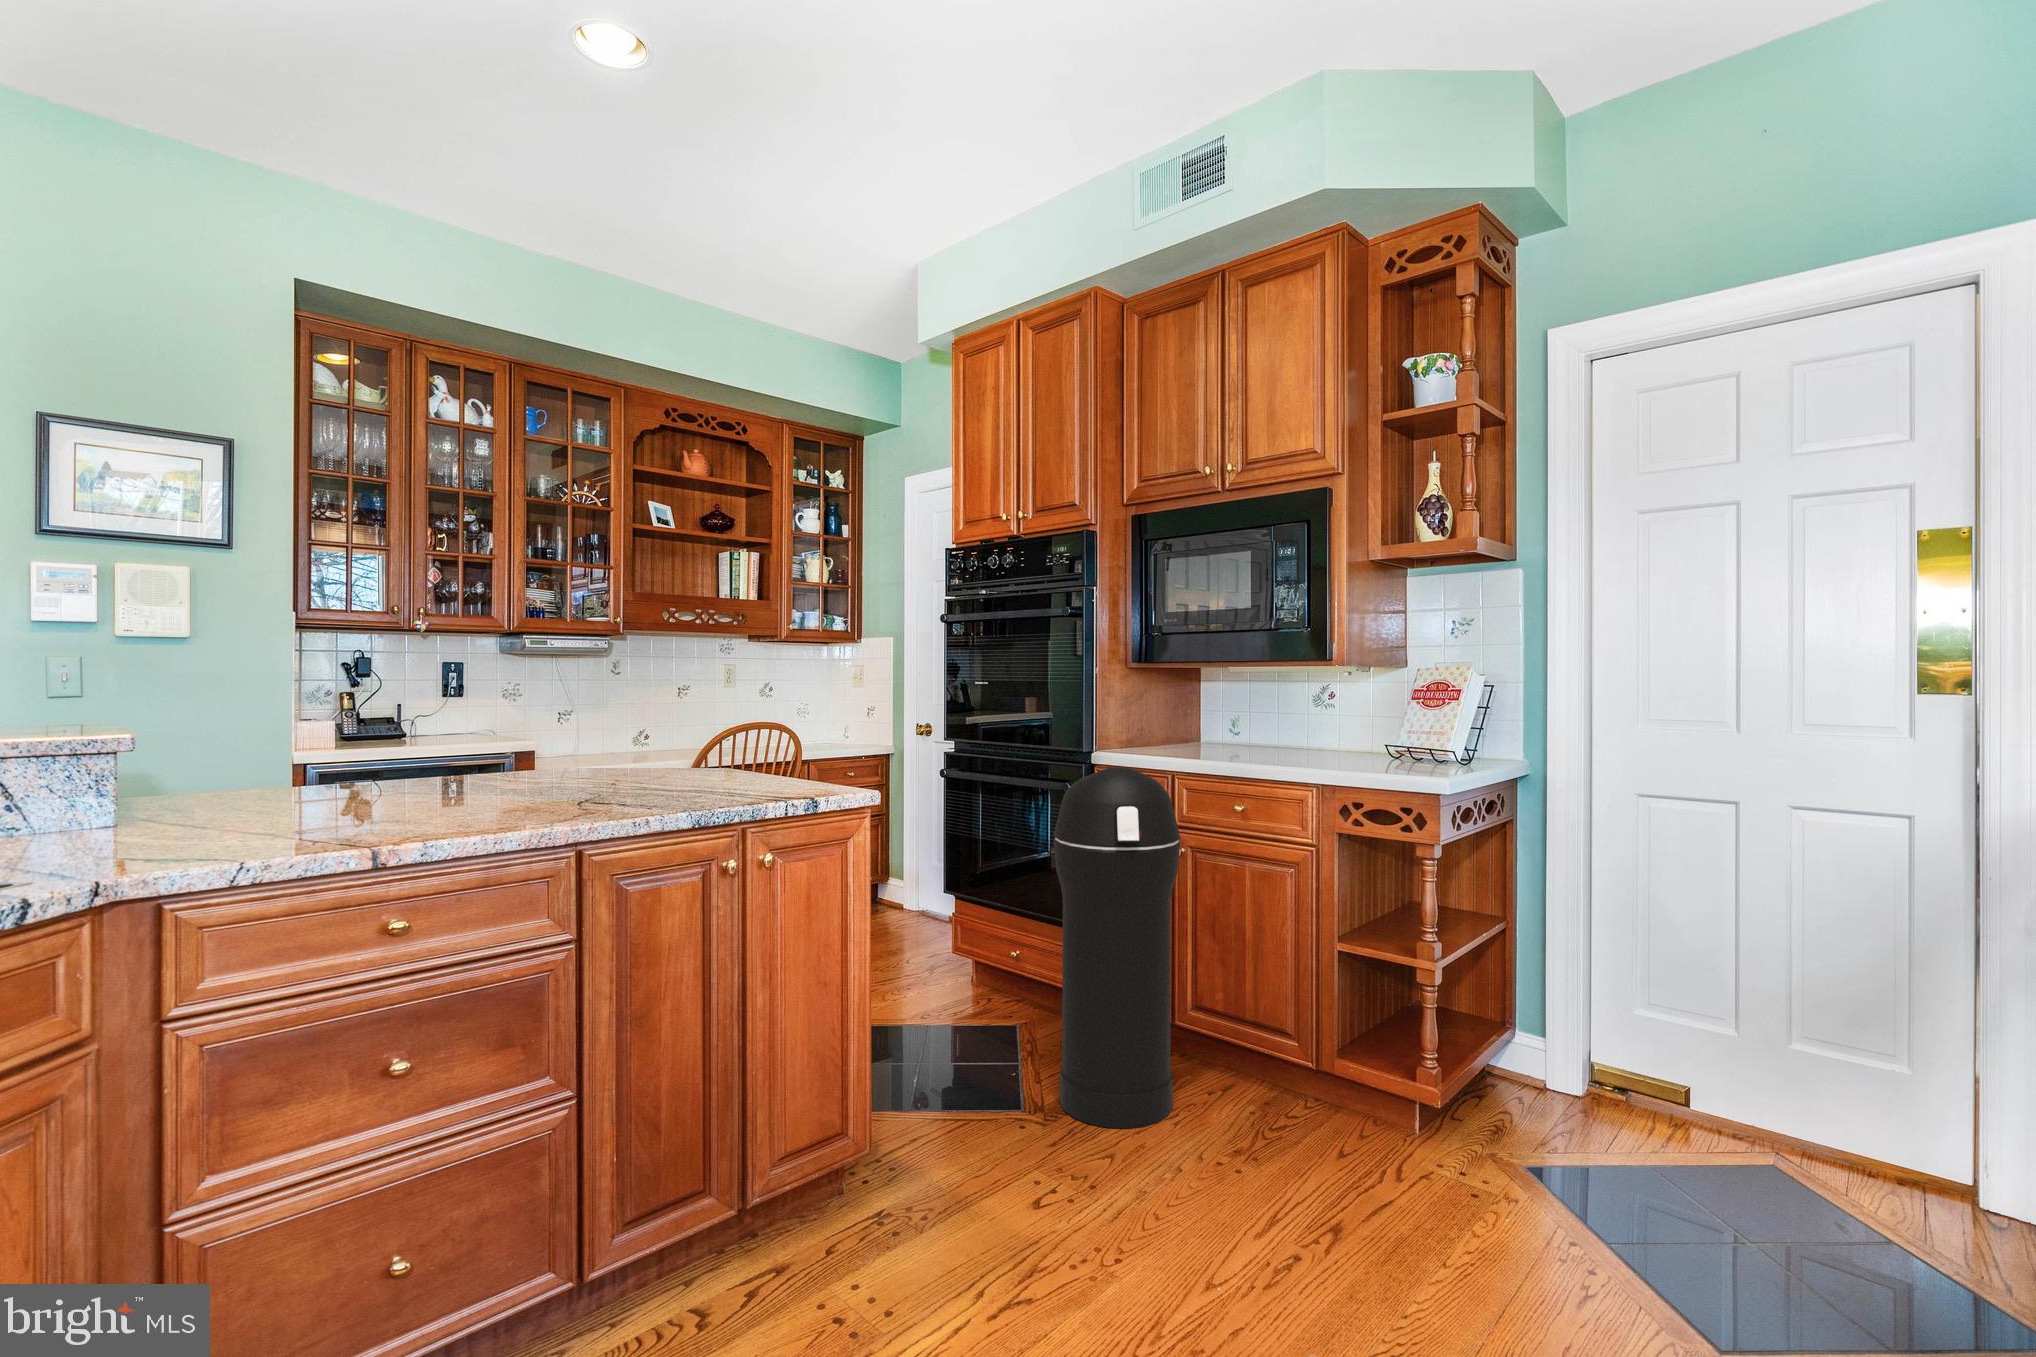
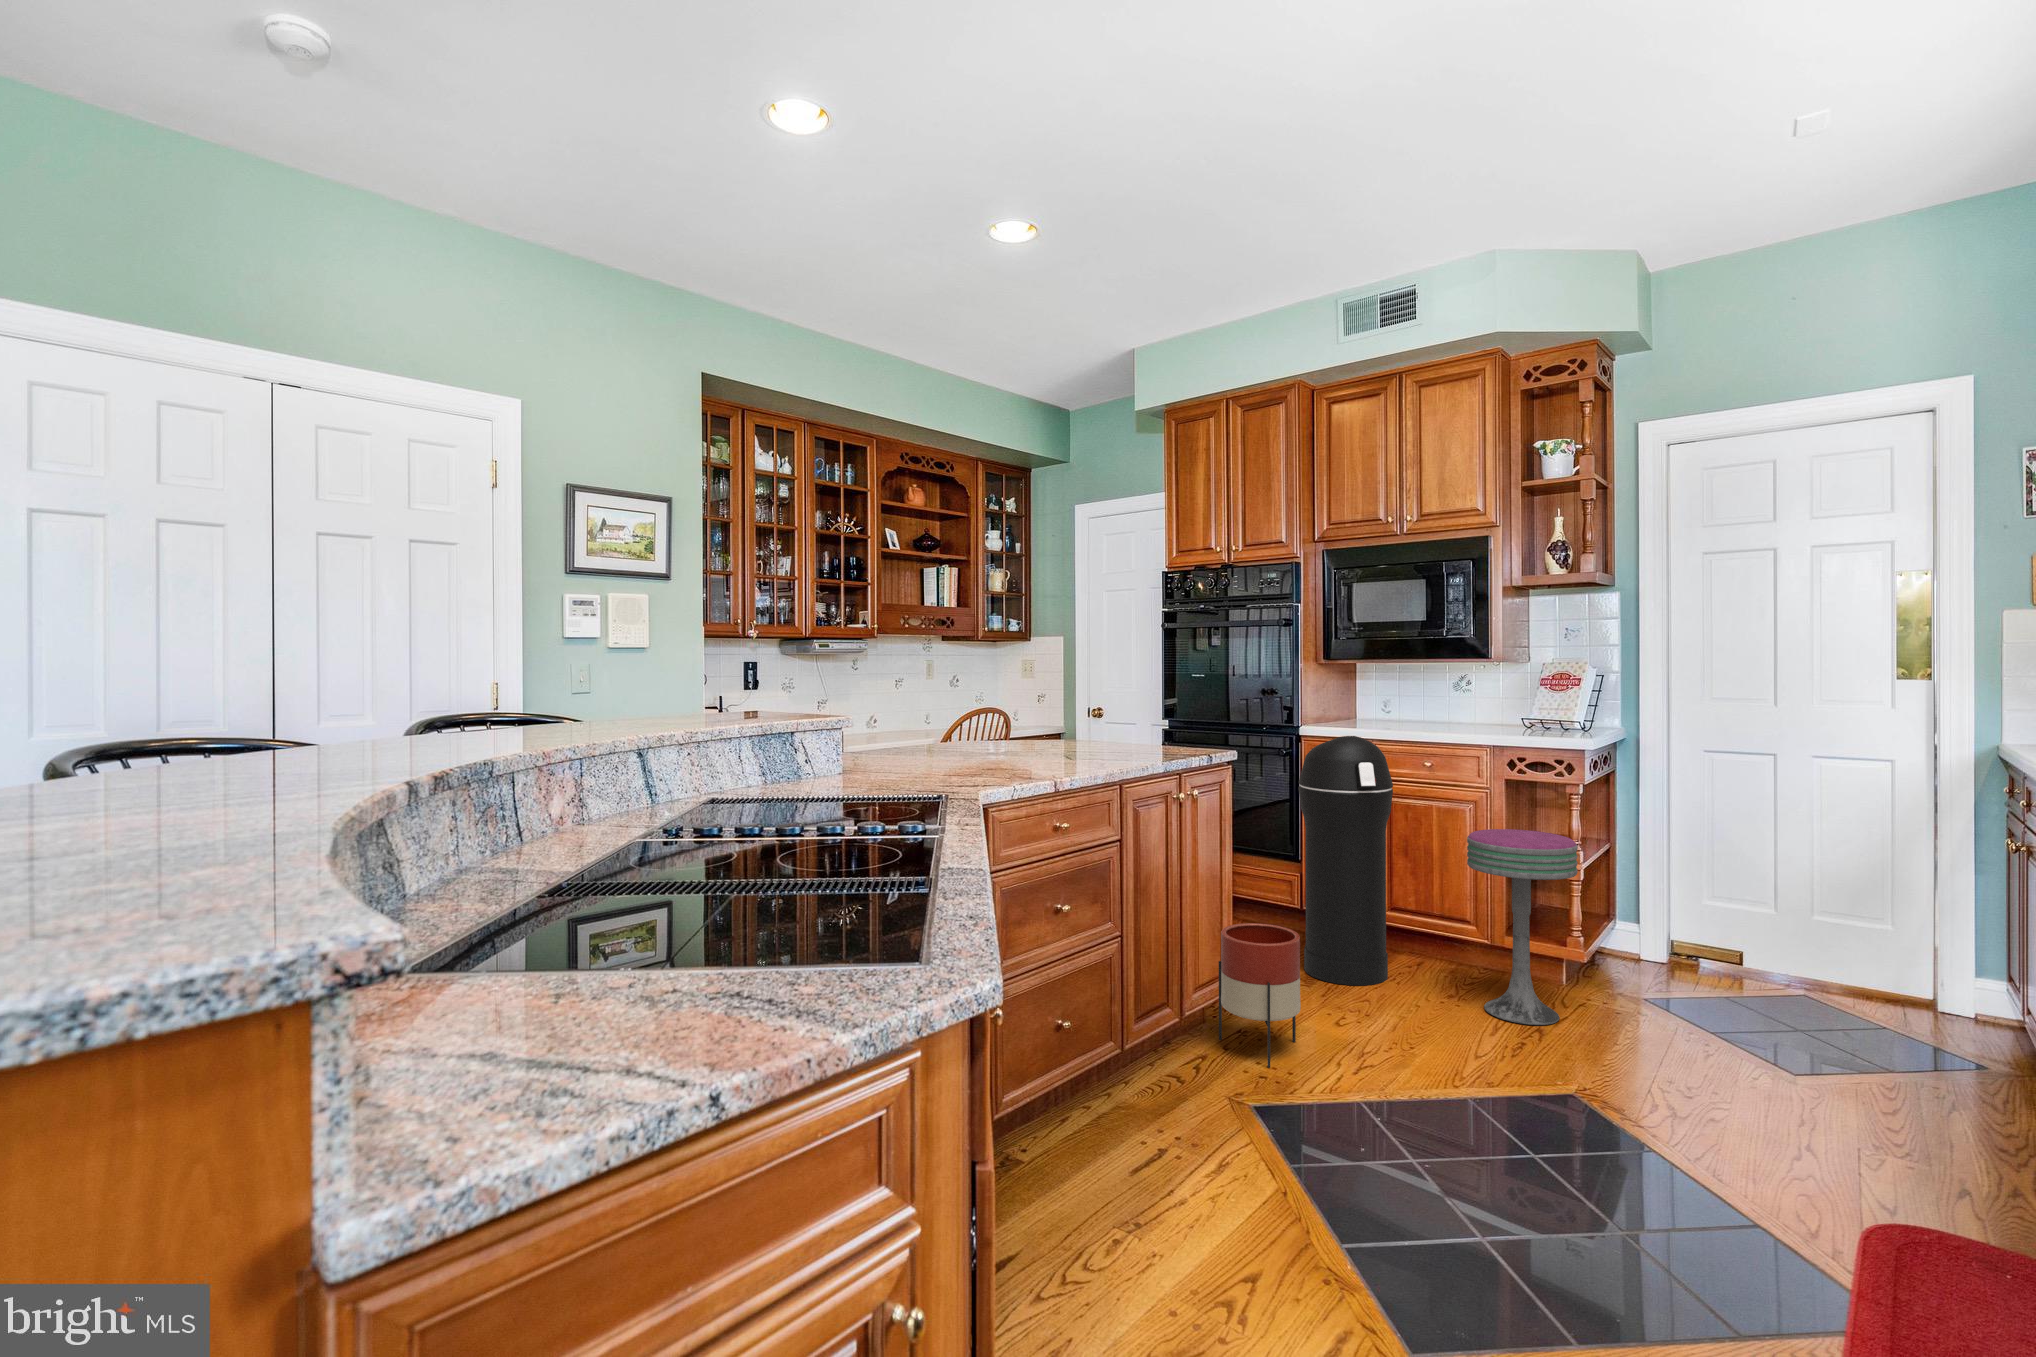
bar stool: none [1250,909,1405,1219] -> present [1467,829,1578,1025]
planter: none [824,1054,949,1300] -> present [1219,923,1301,1068]

